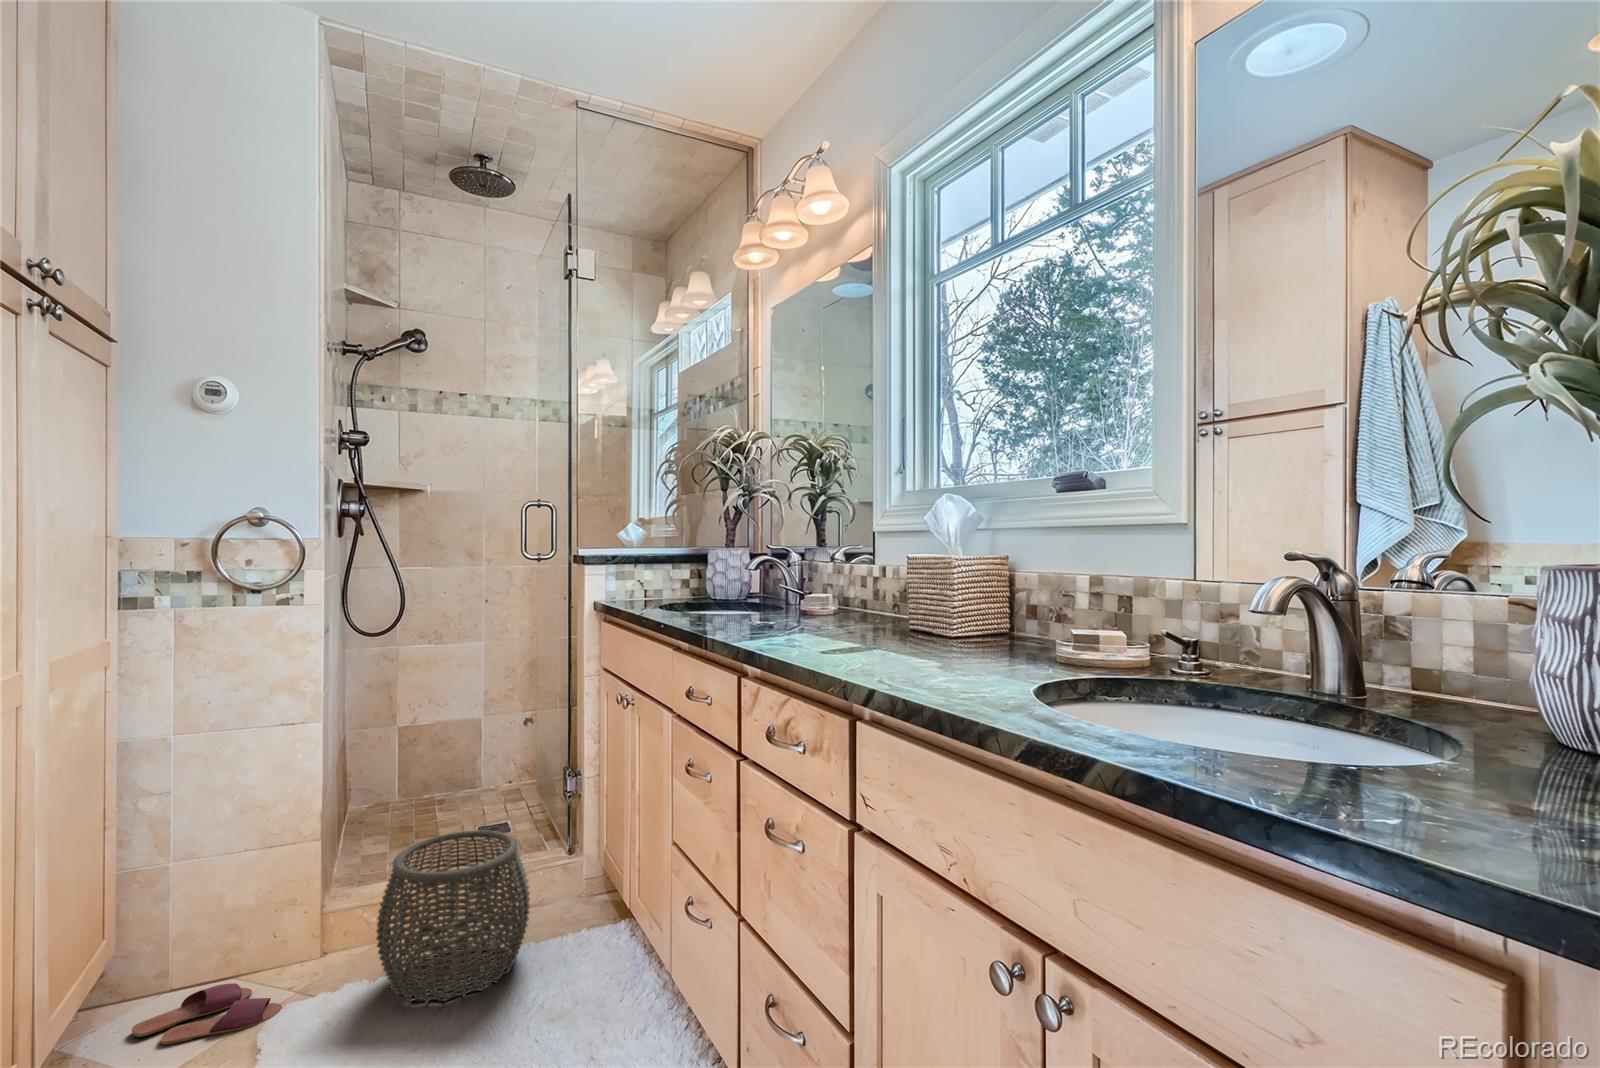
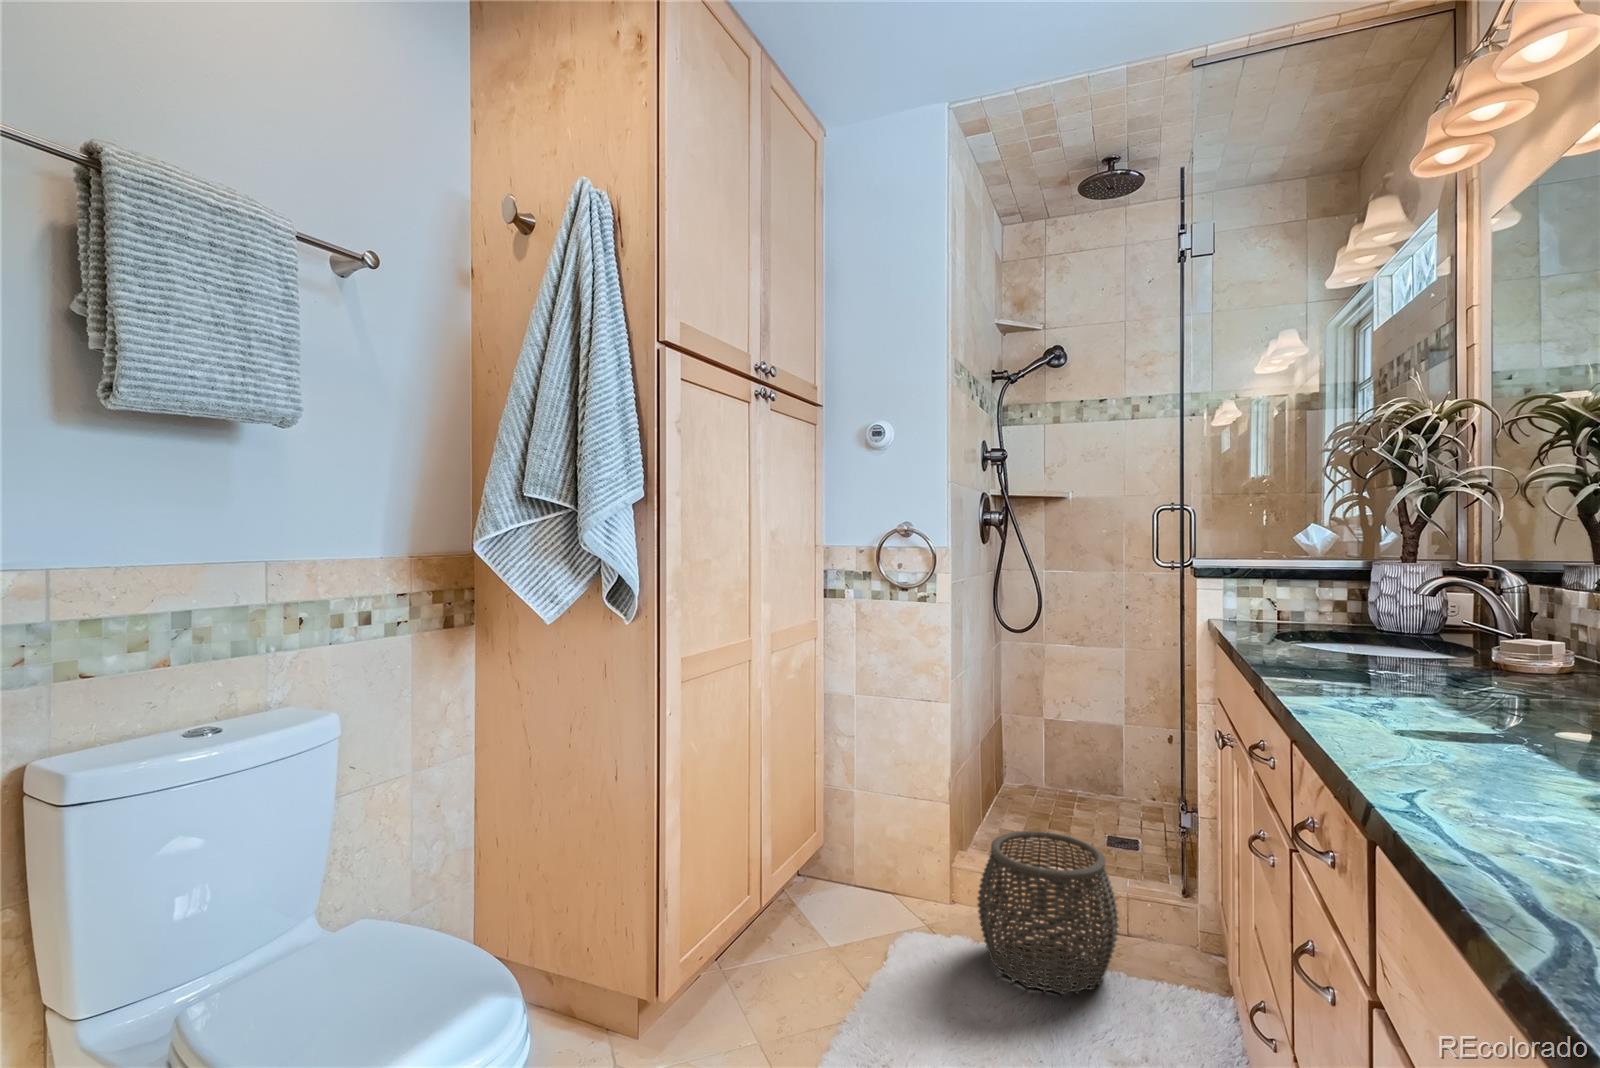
slippers: present [132,983,282,1044] -> none [831,894,915,937]

